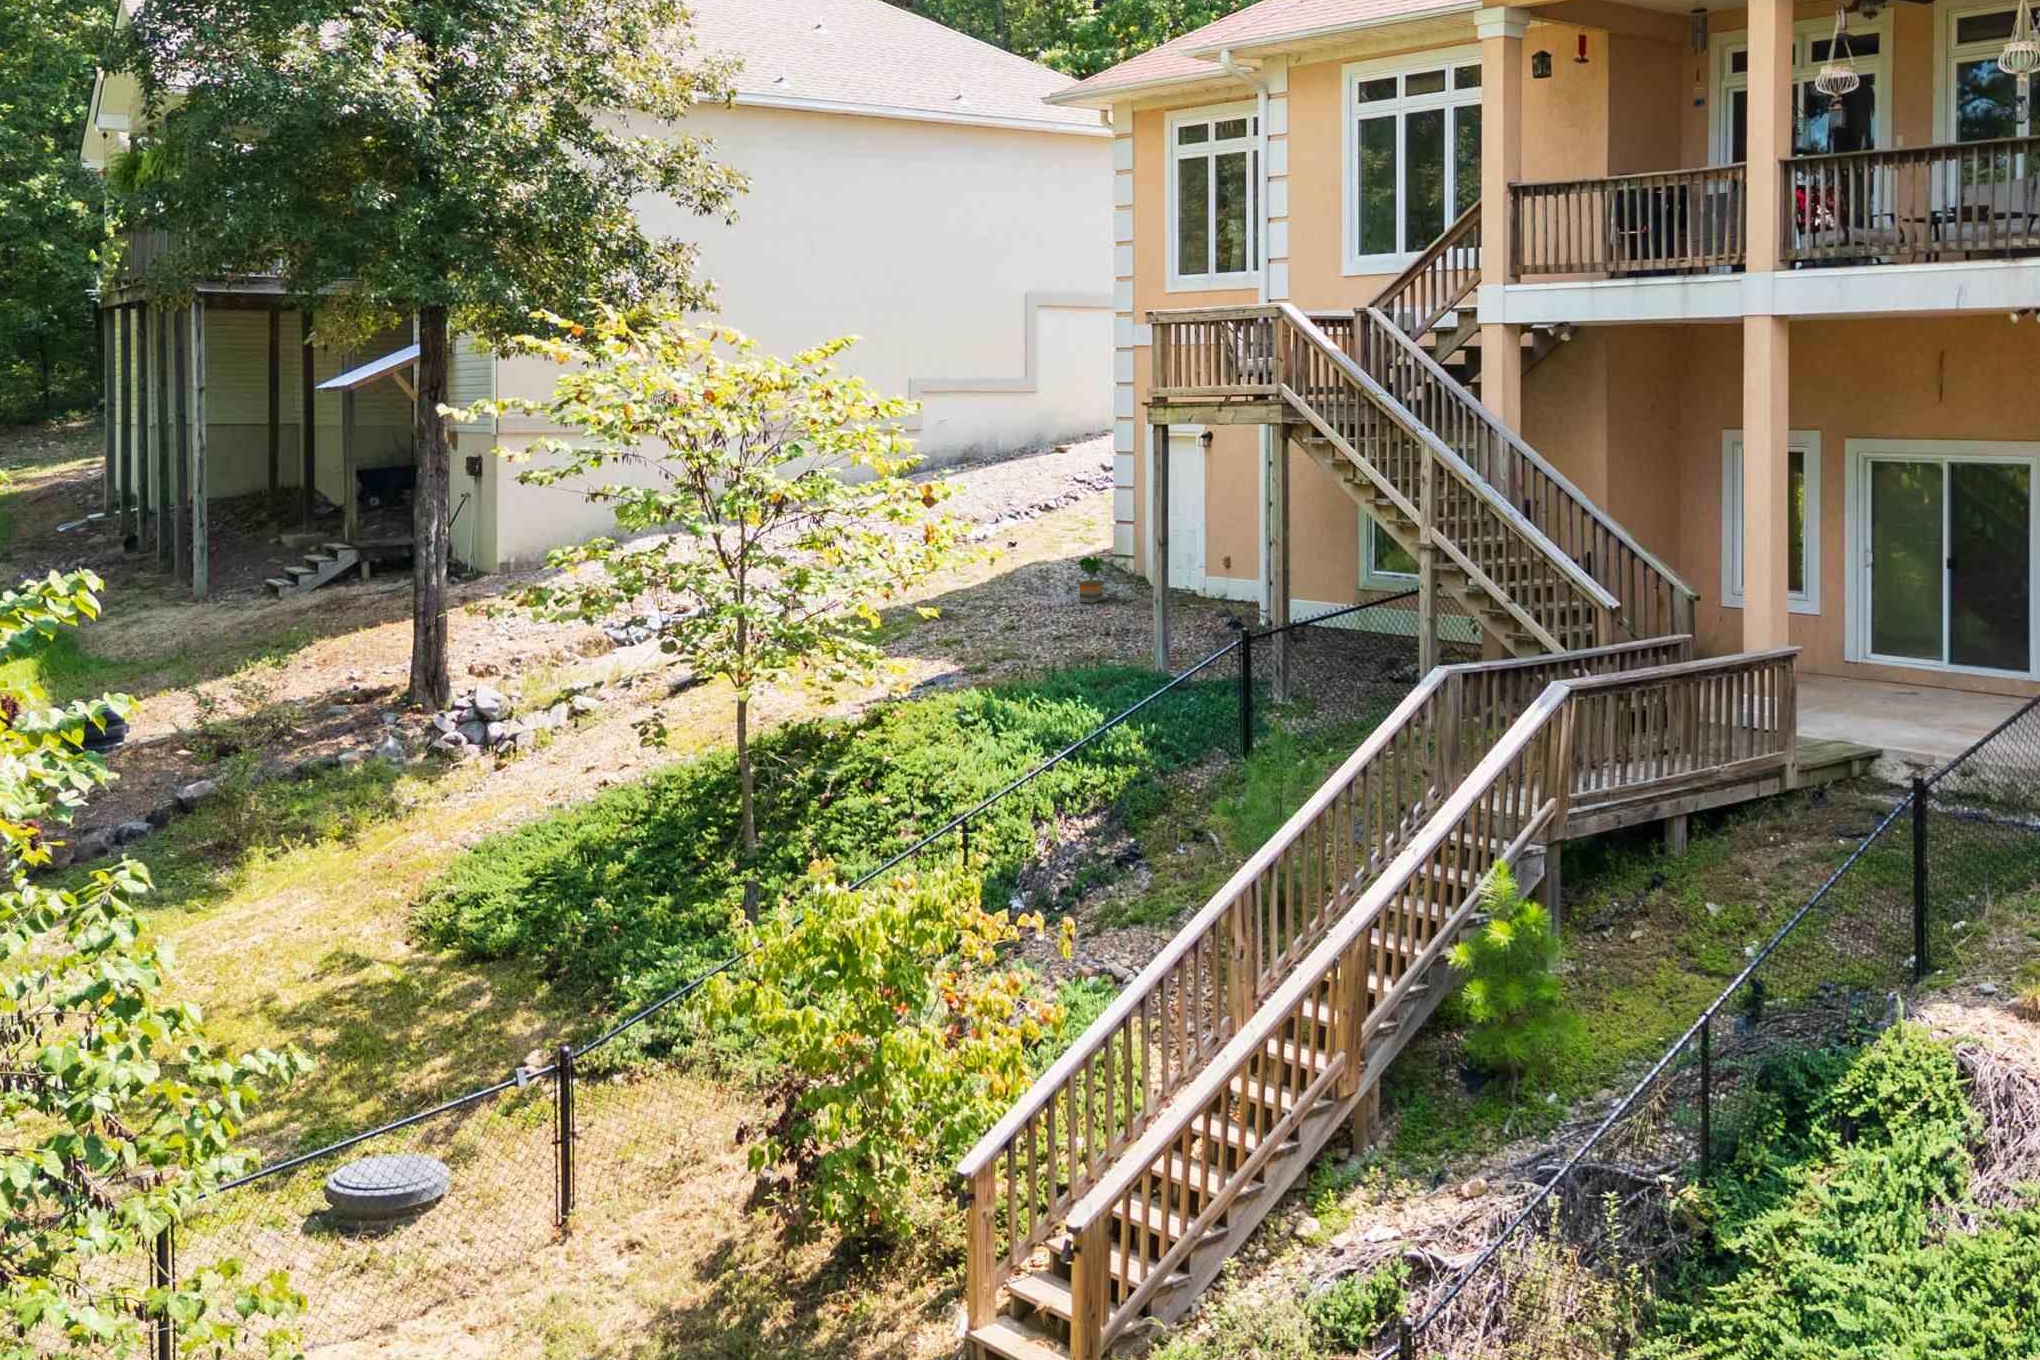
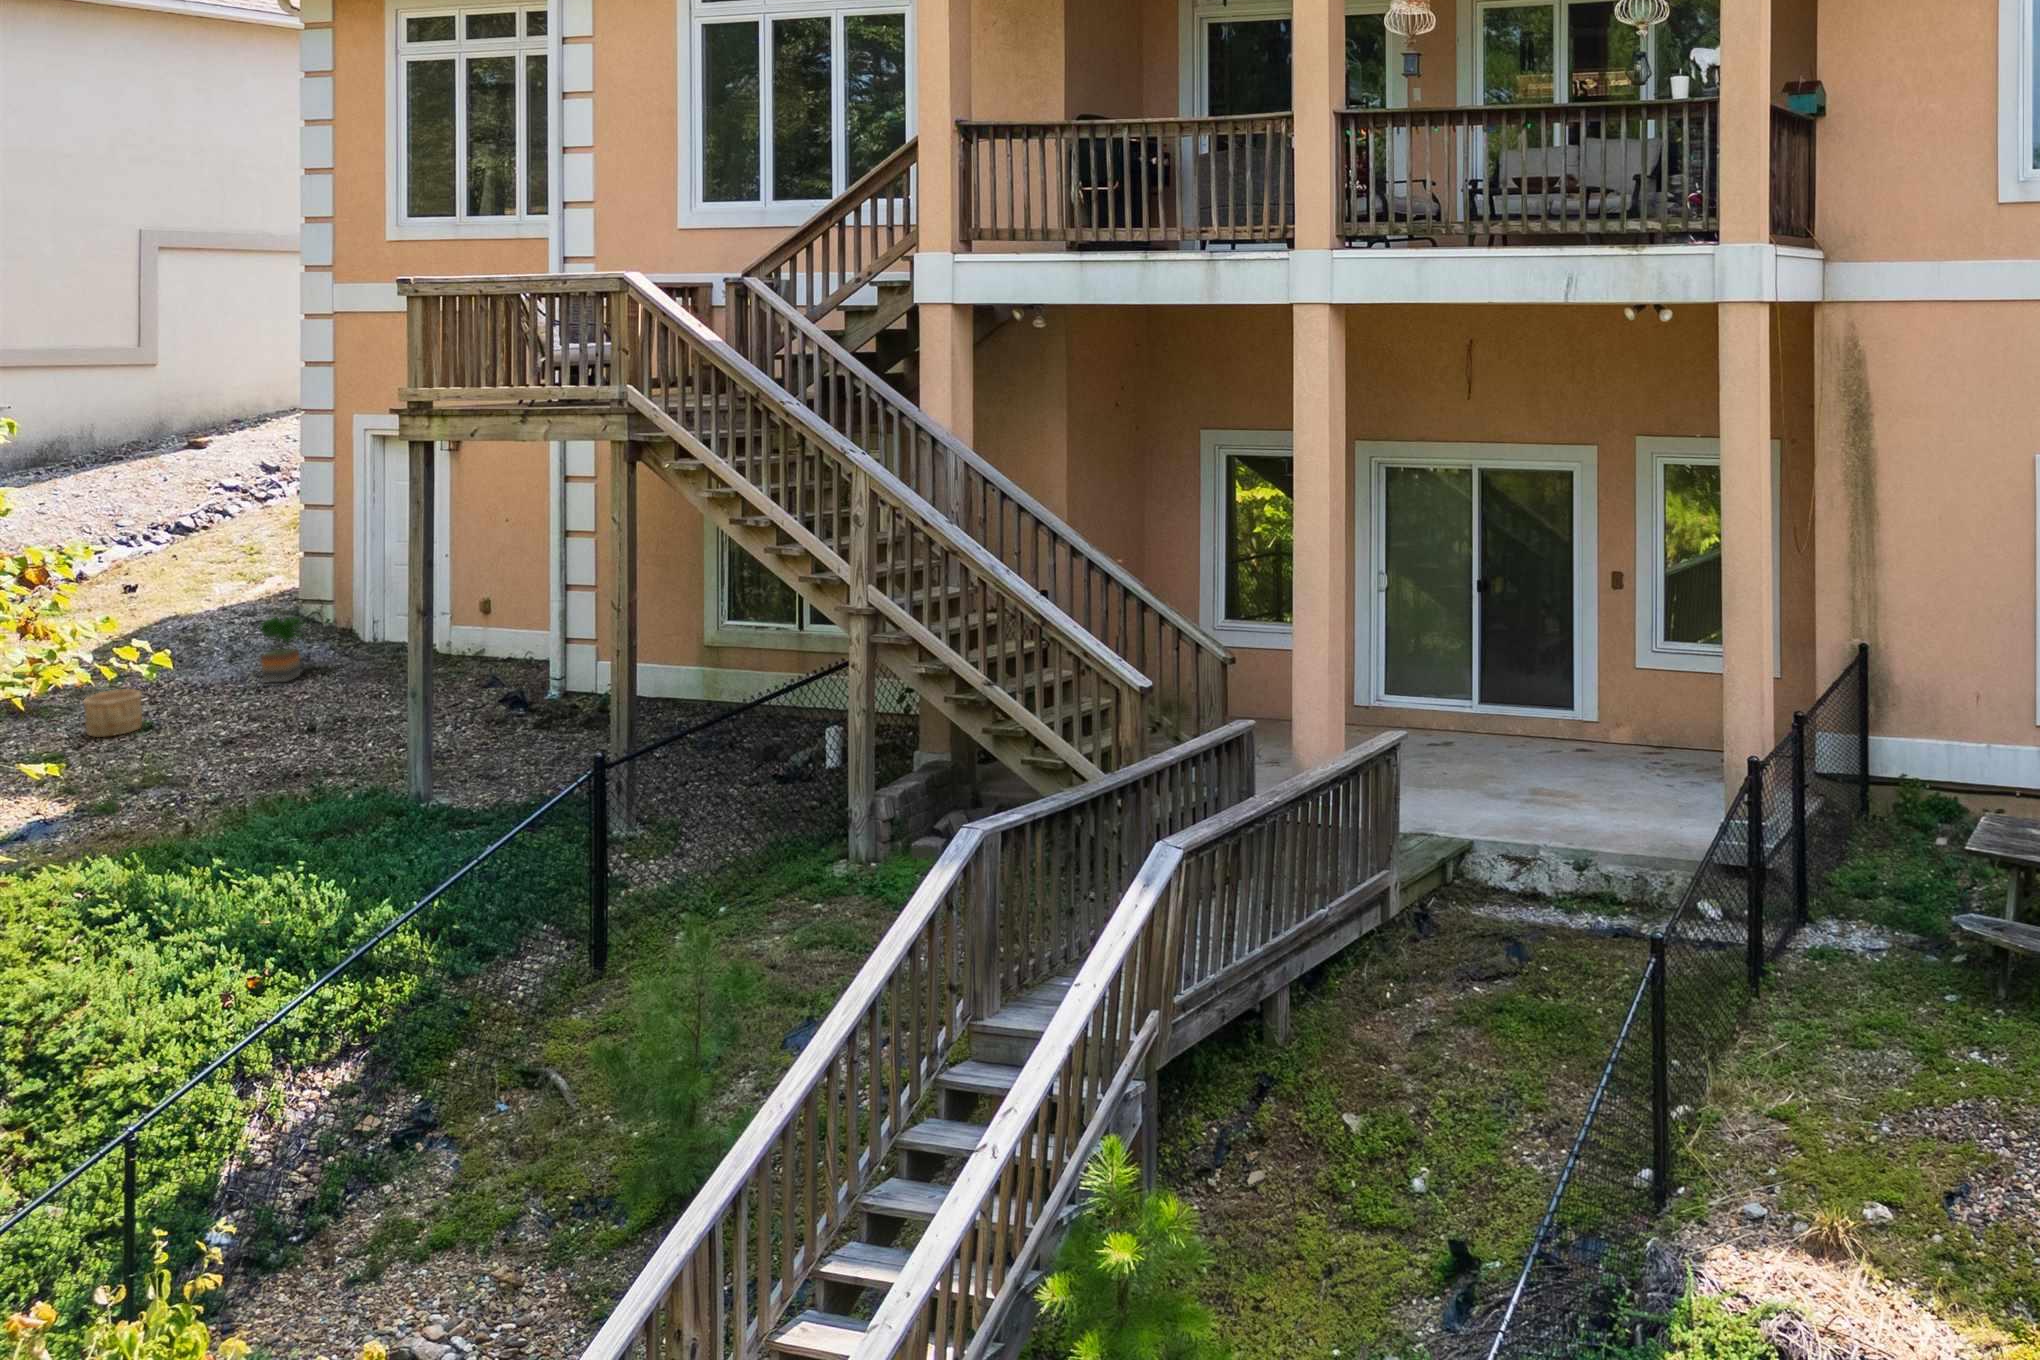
wooden bucket: none [976,595,1009,625] -> present [83,689,142,737]

